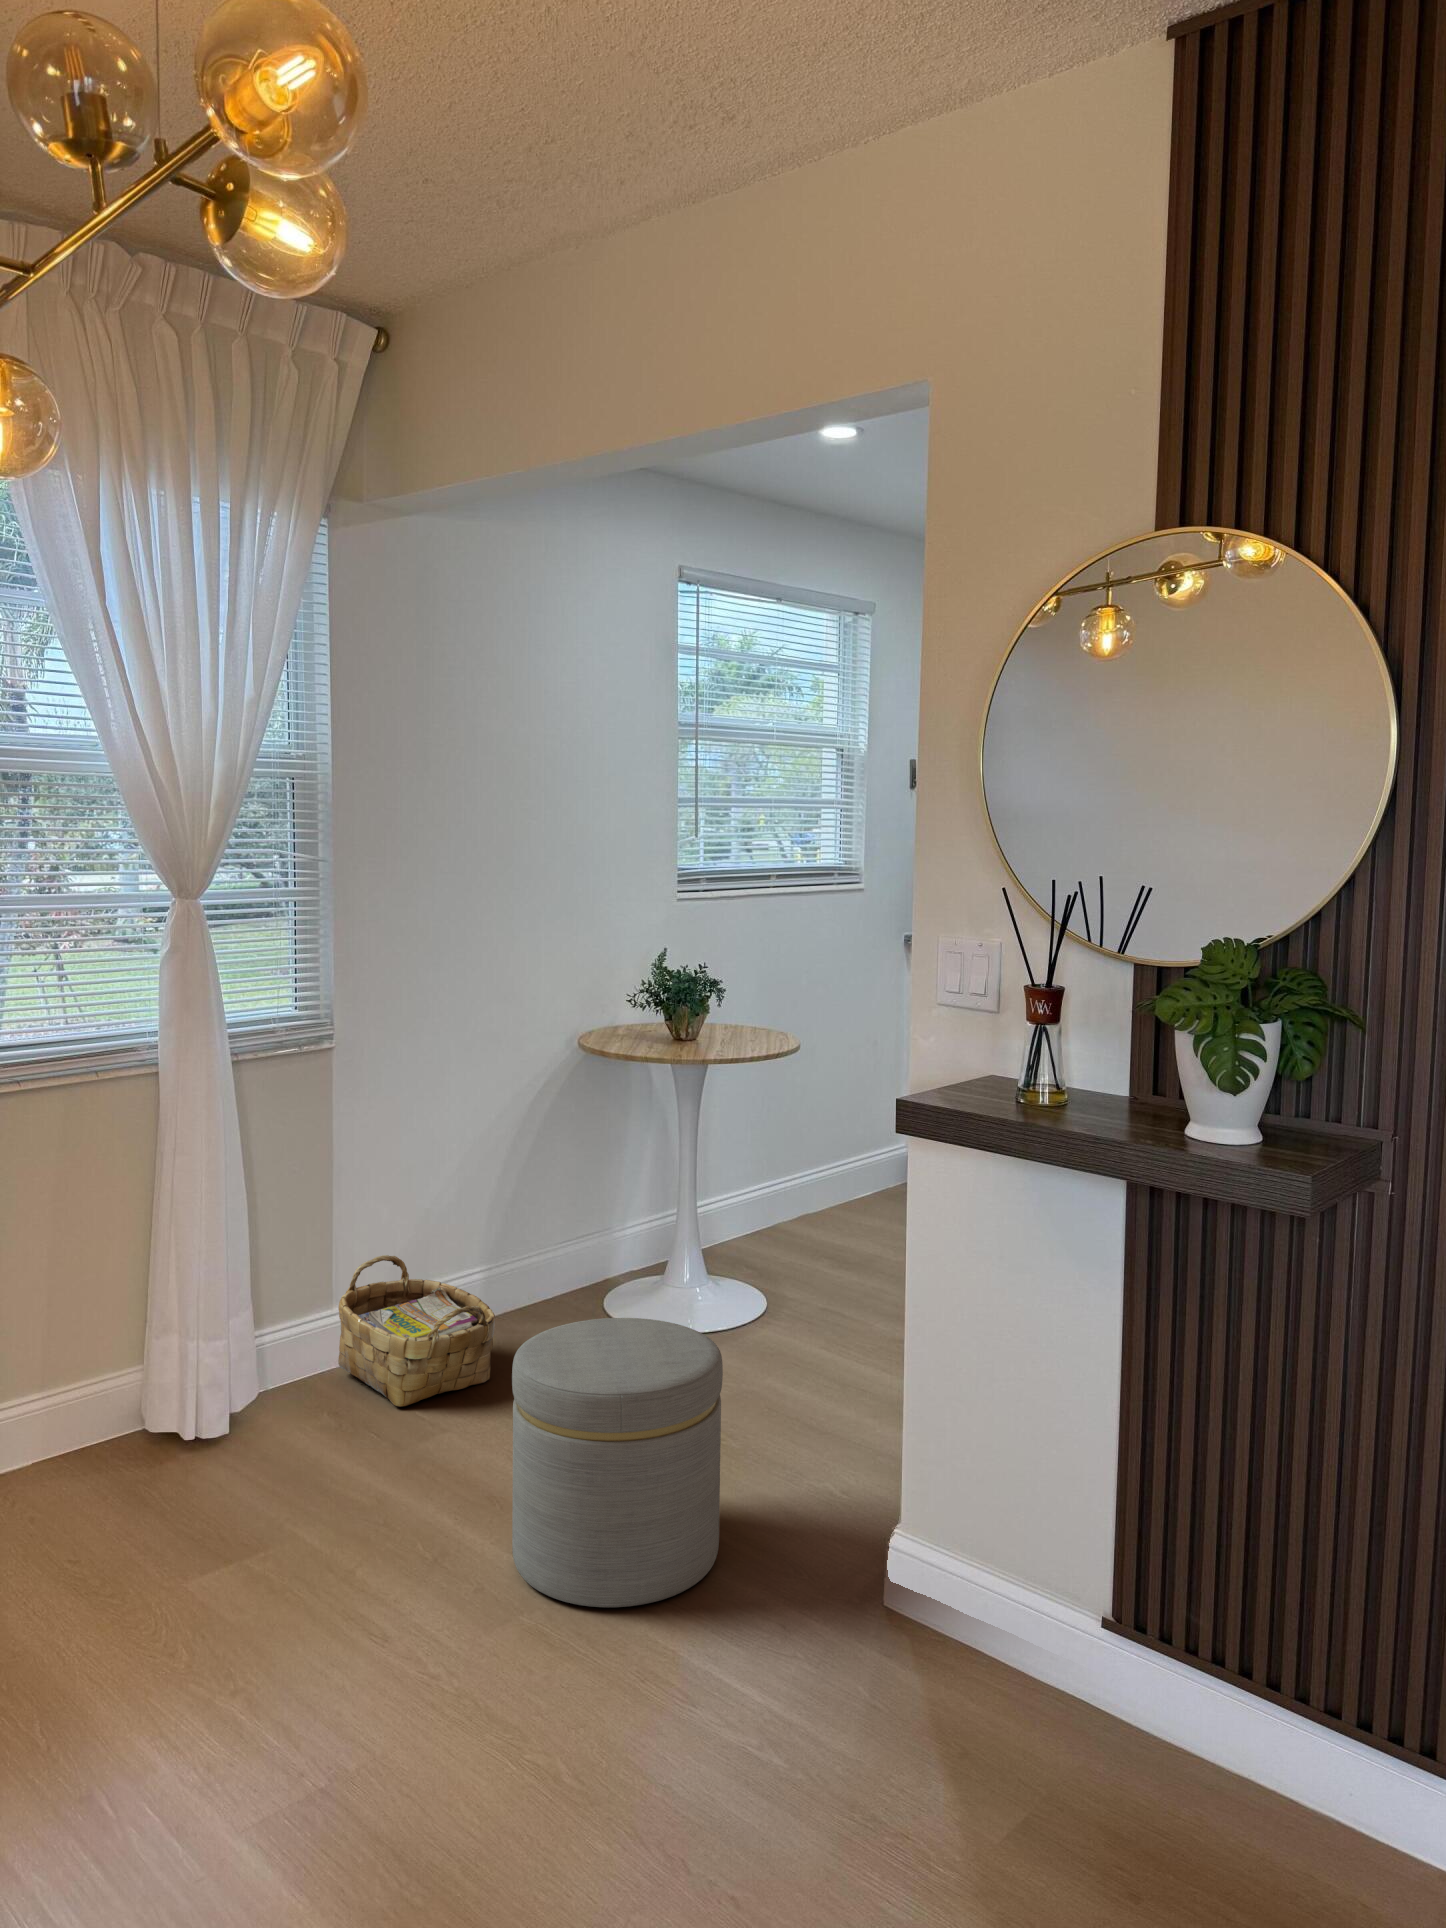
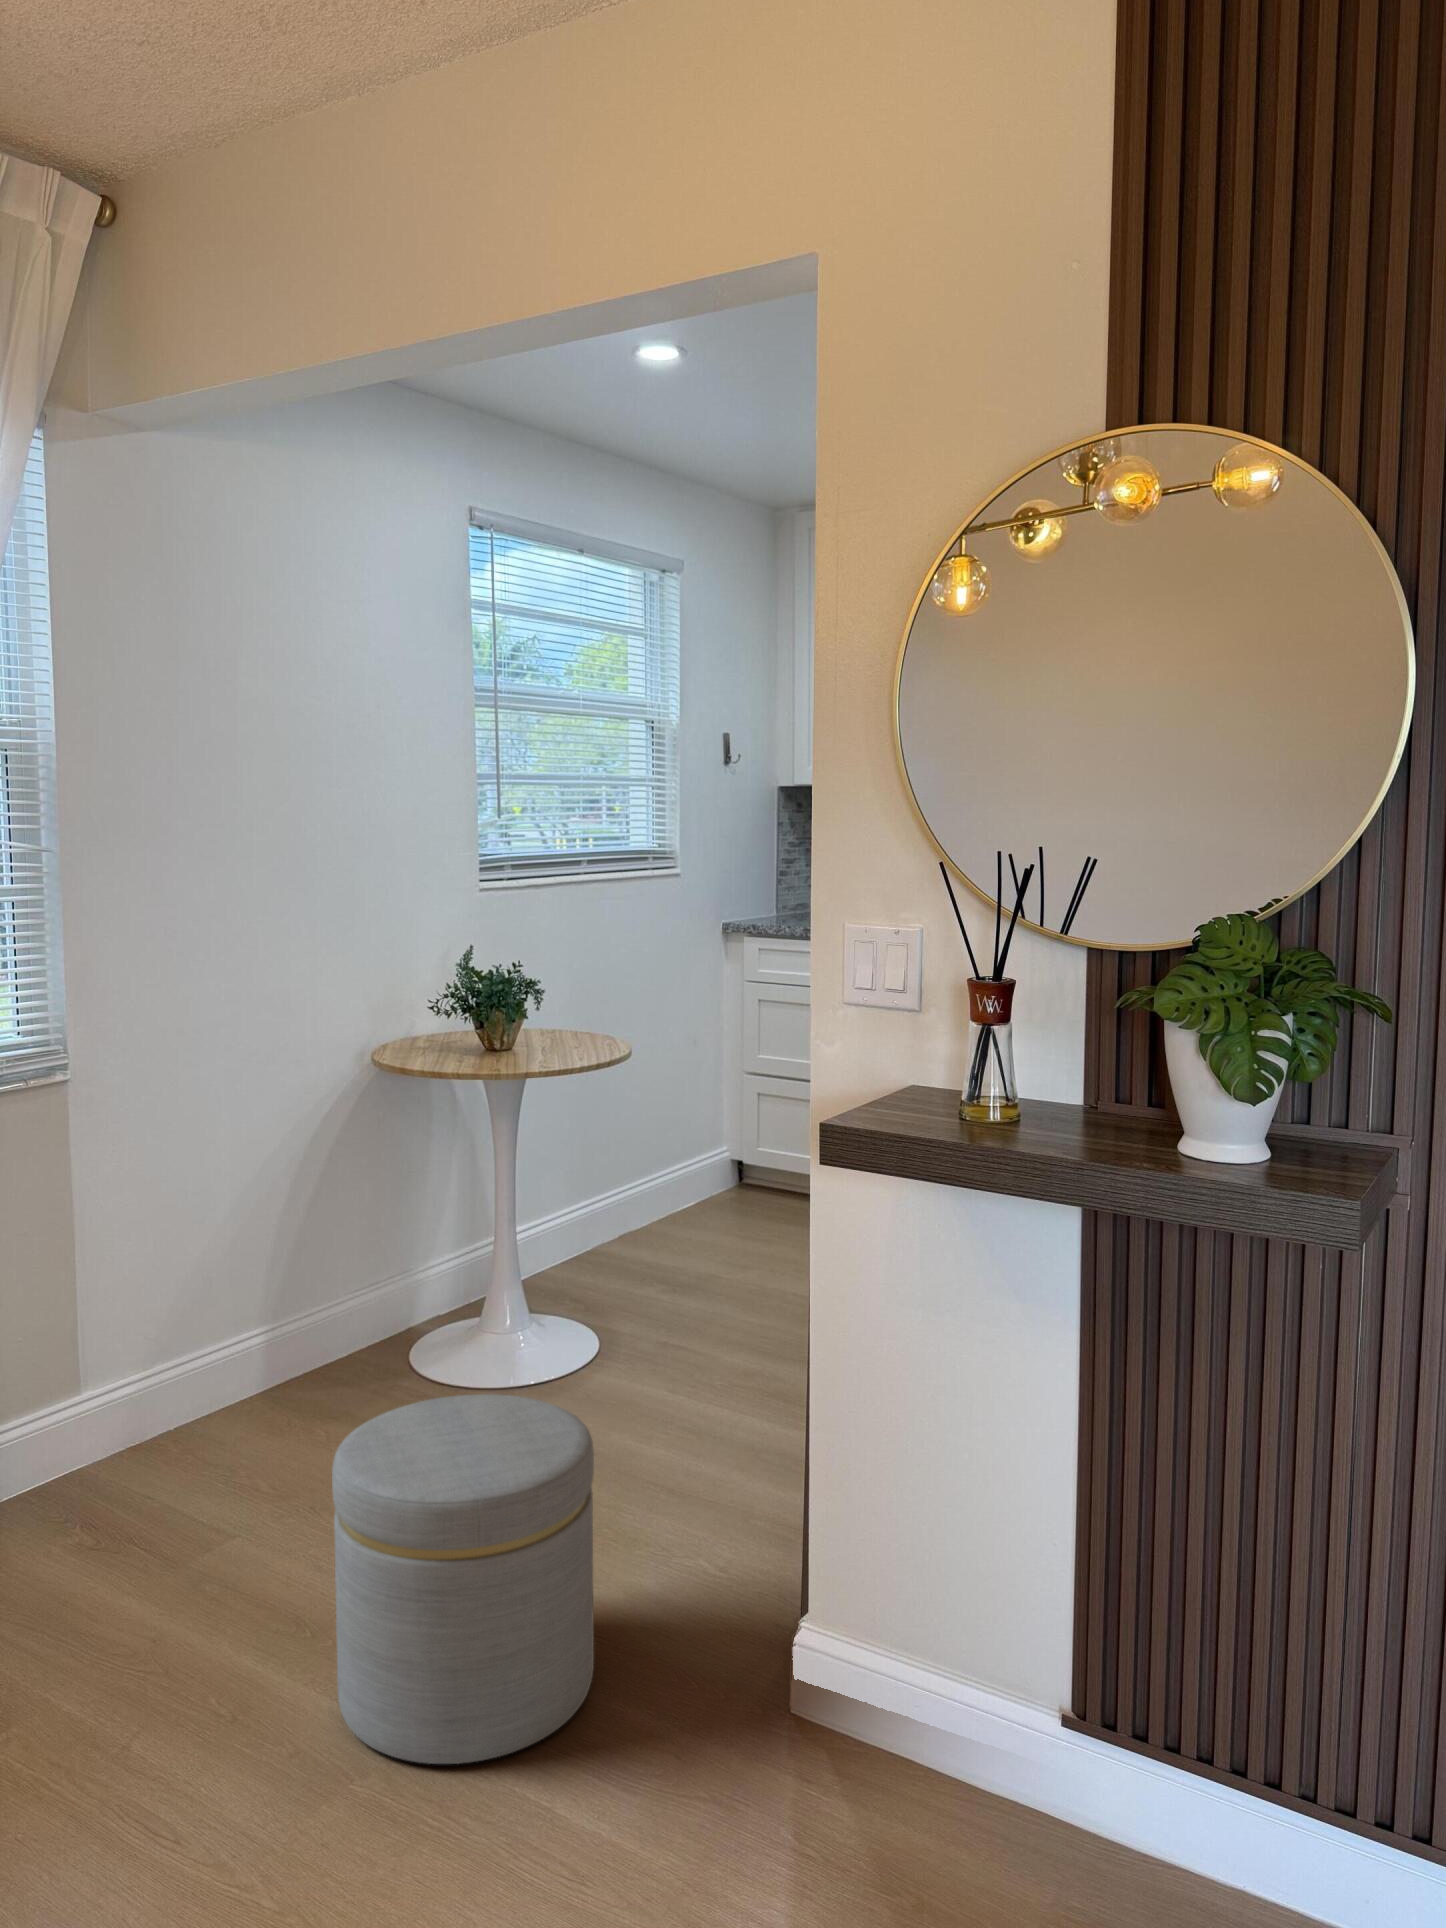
woven basket: present [338,1255,495,1407] -> none [88,1328,287,1515]

